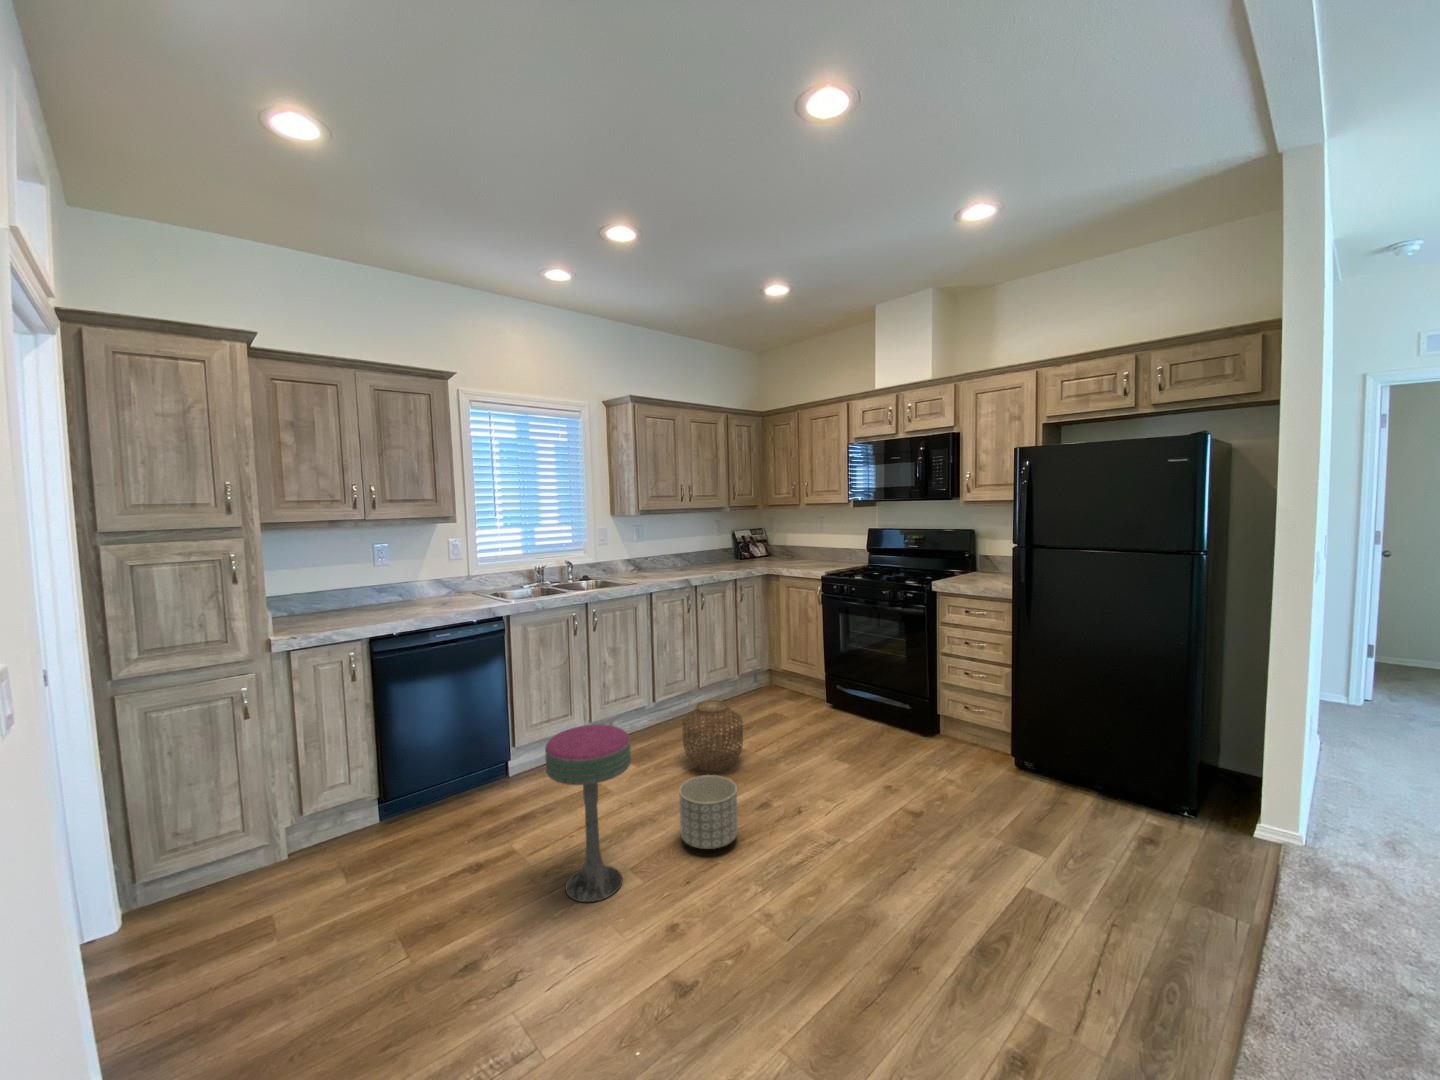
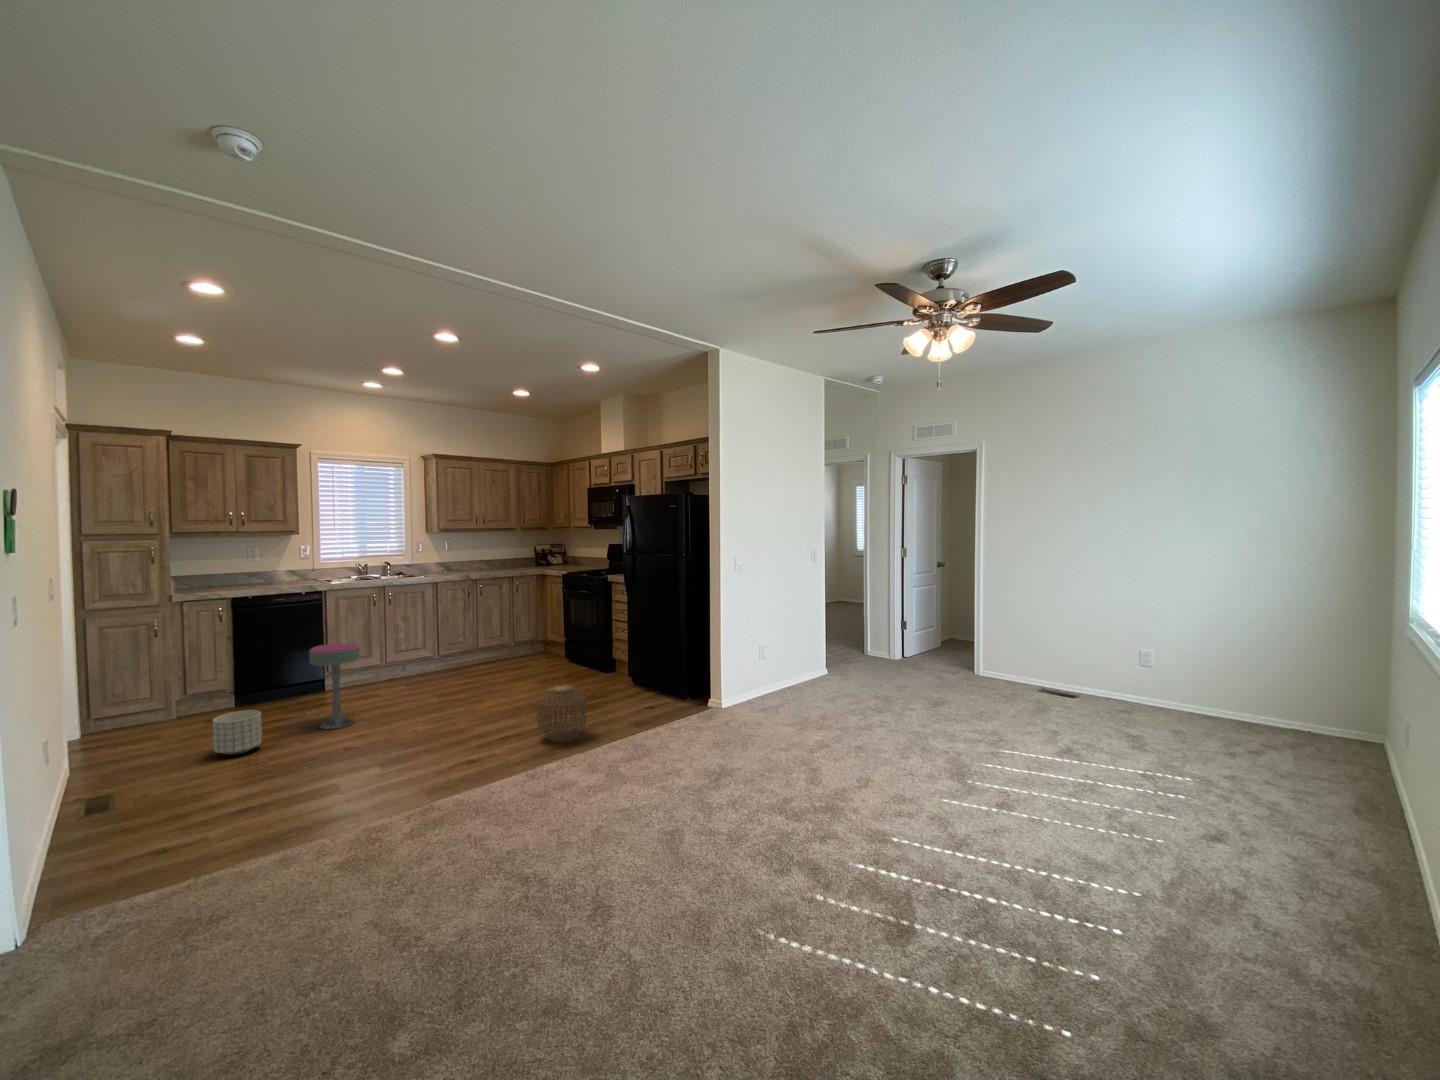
woven basket: present [683,700,743,773] -> present [537,684,587,742]
planter: present [679,775,738,849] -> present [213,710,262,755]

